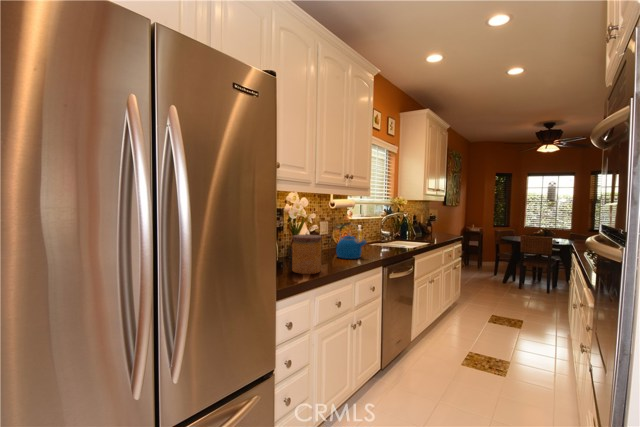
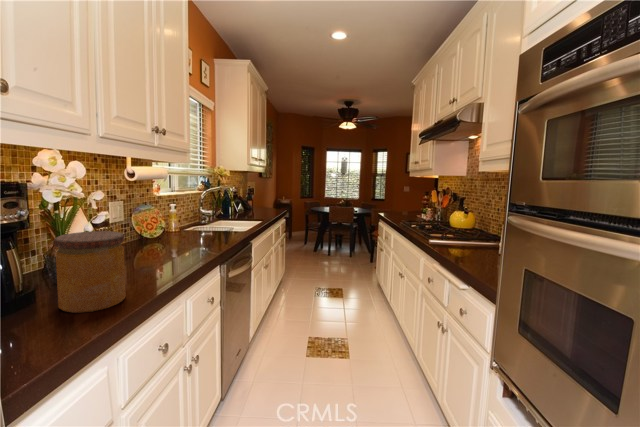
kettle: present [336,223,366,259] -> none [144,203,196,260]

